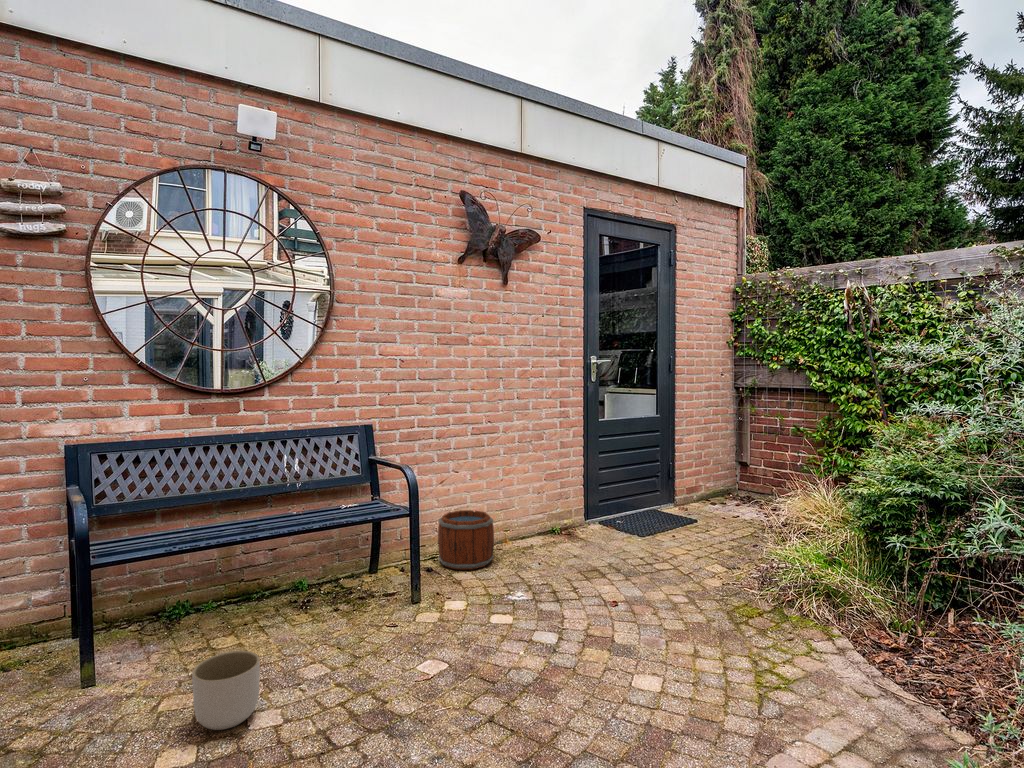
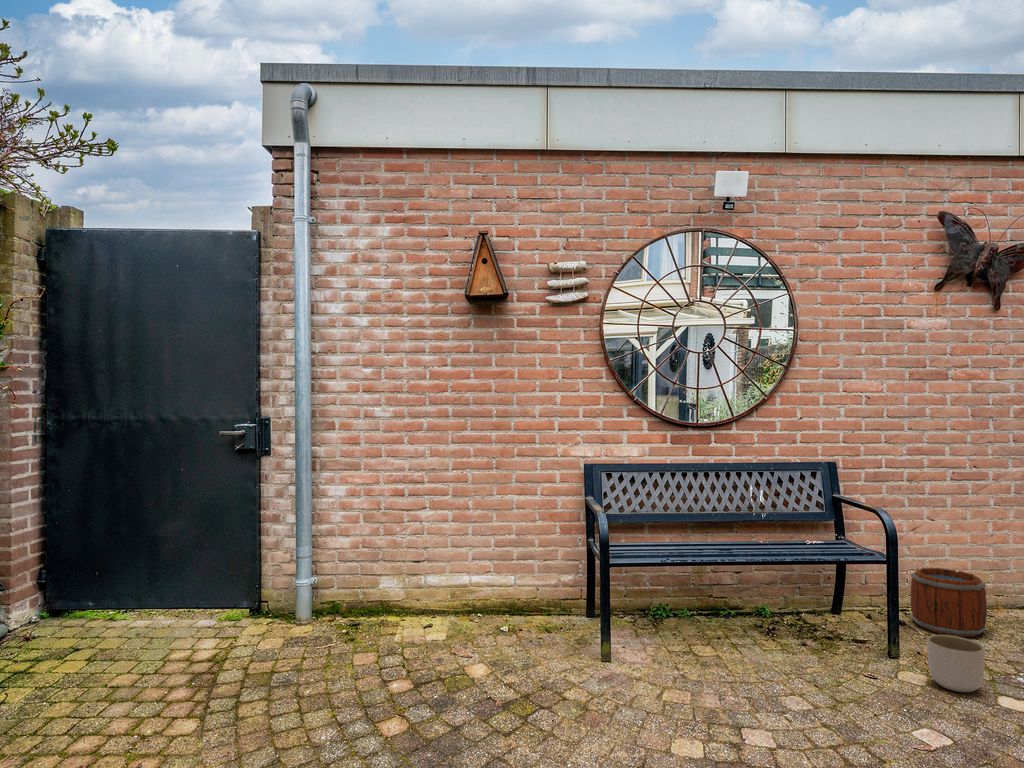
planter: present [192,651,260,730] -> present [927,635,985,692]

